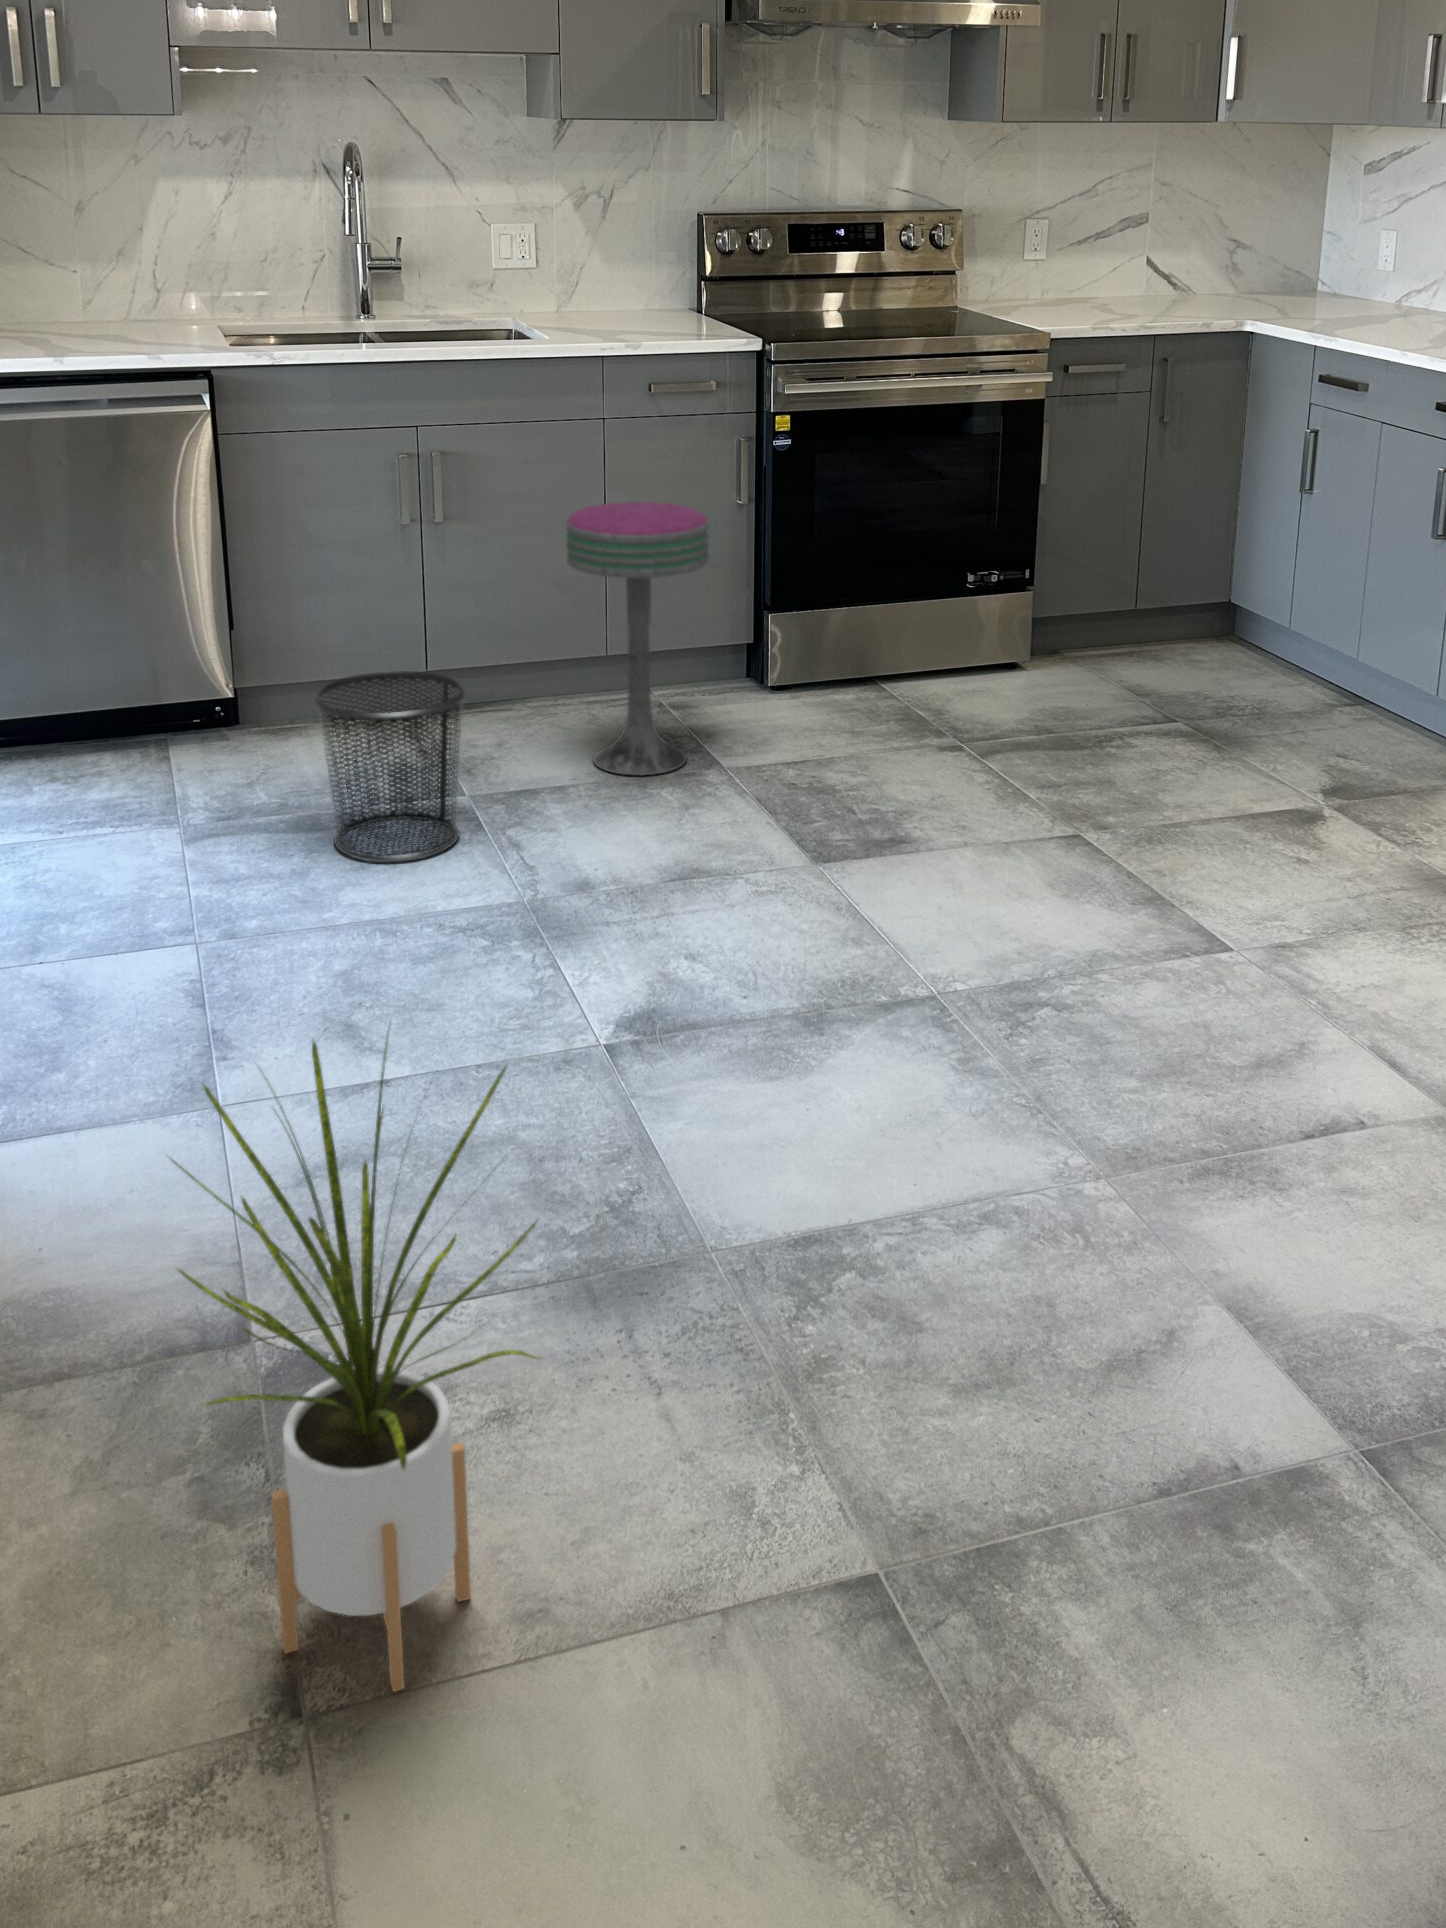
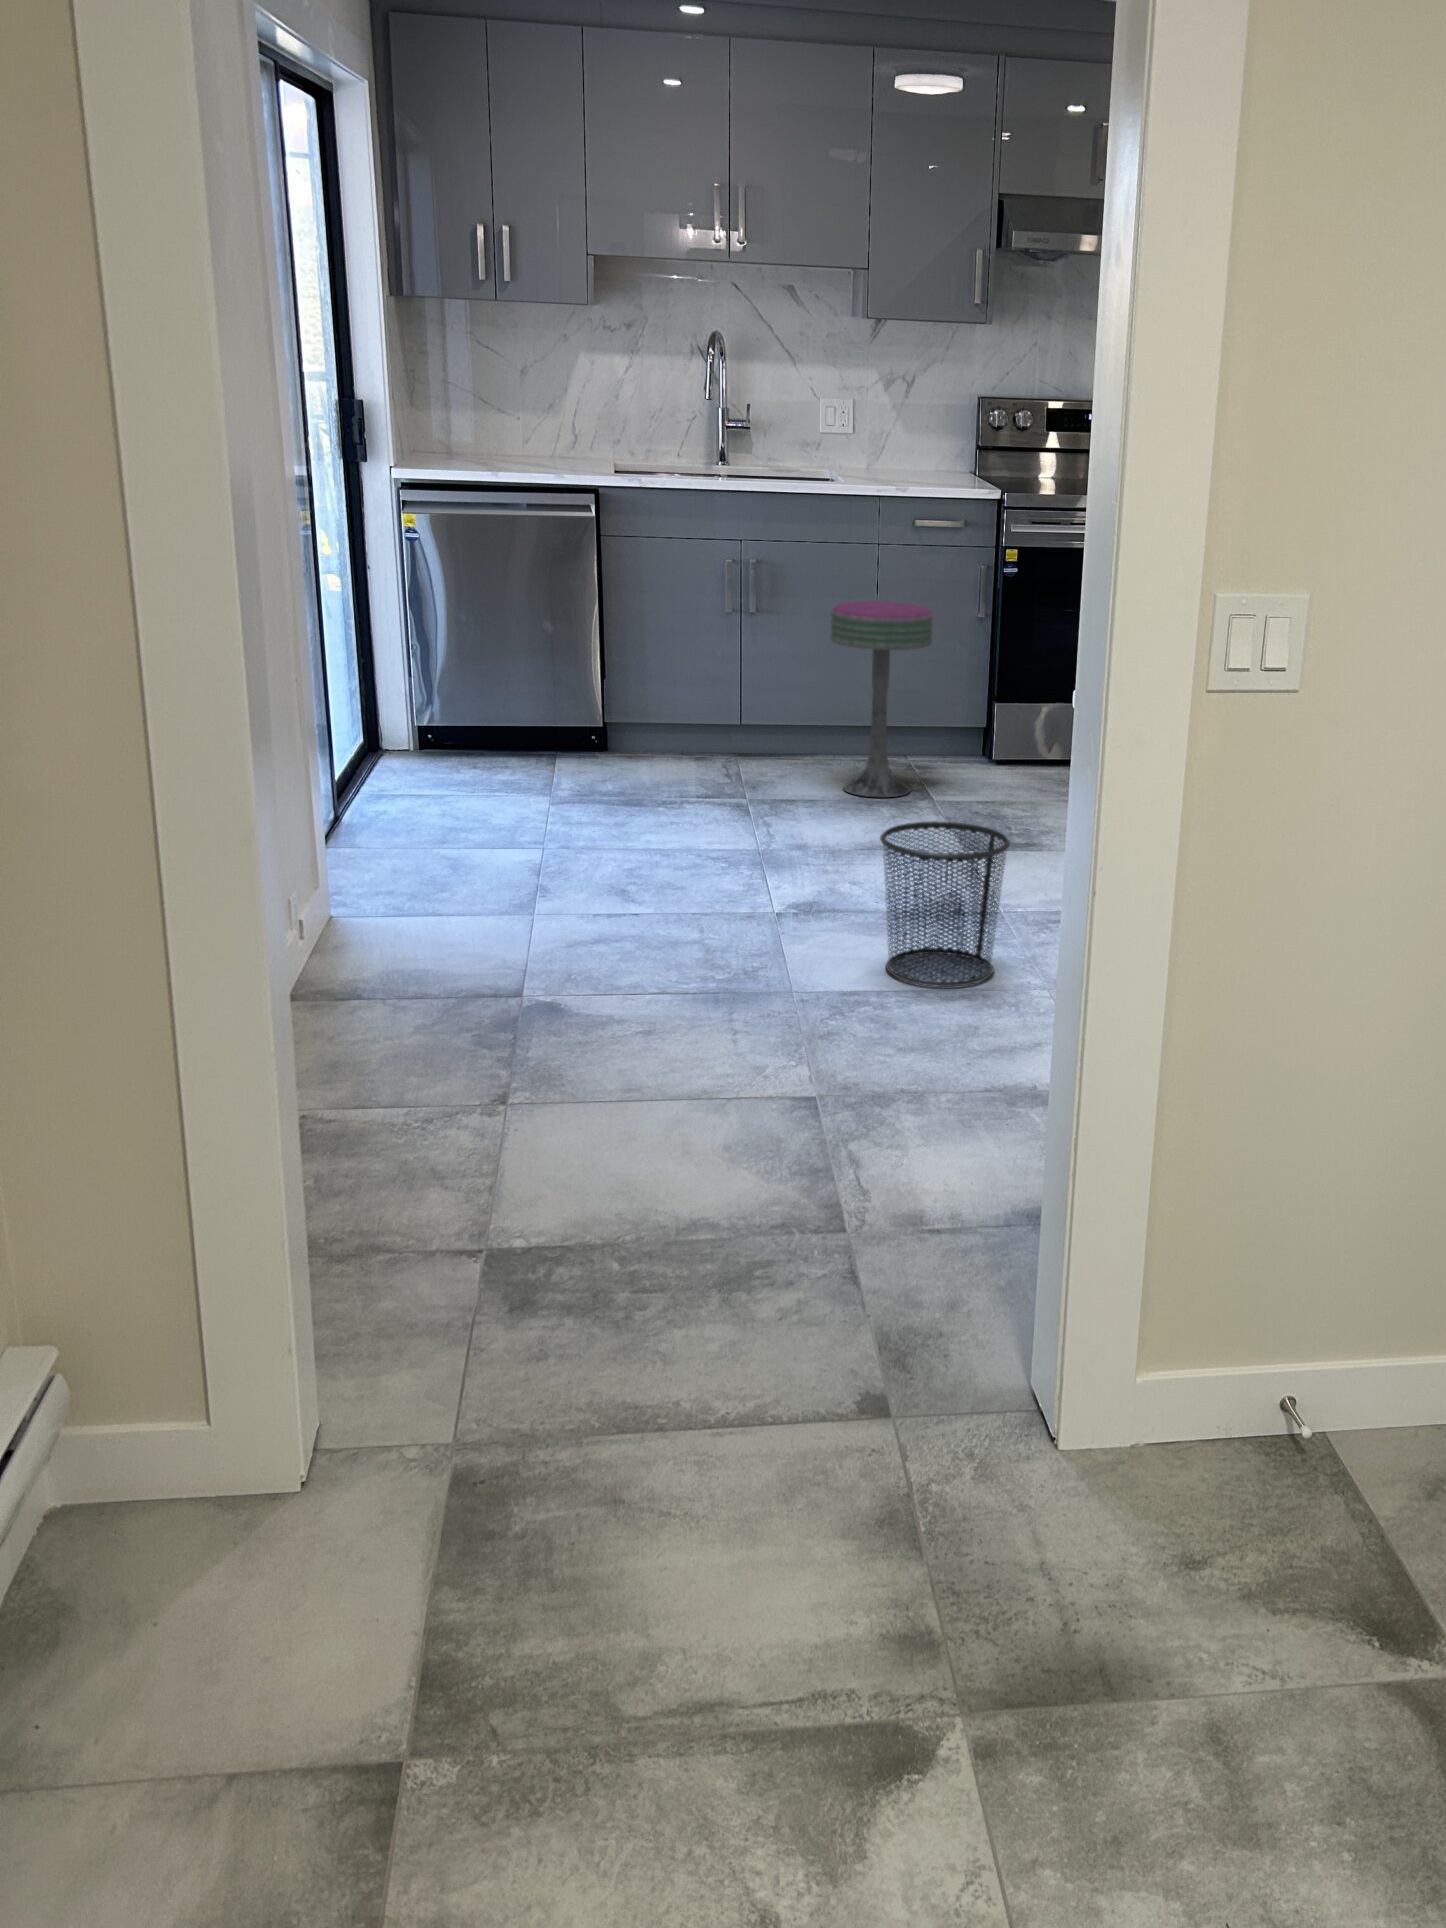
trash can: present [314,671,465,862] -> present [880,821,1010,987]
house plant: present [170,1040,539,1692] -> none [448,756,640,1104]

